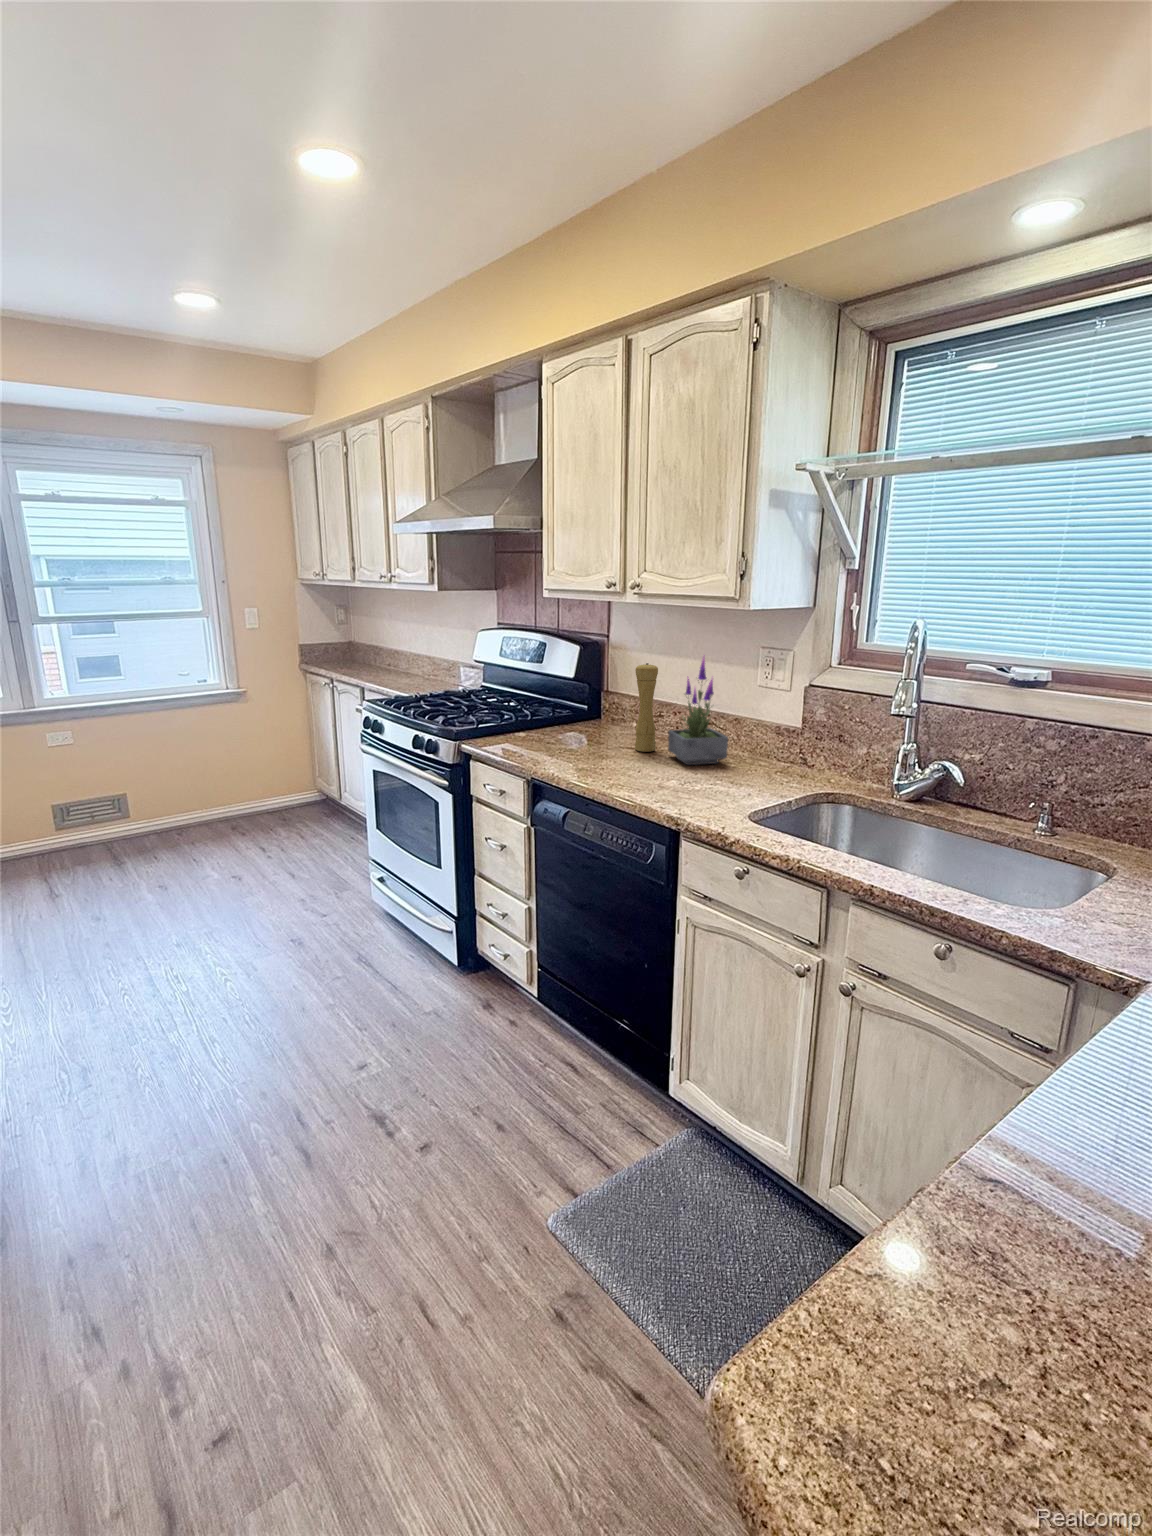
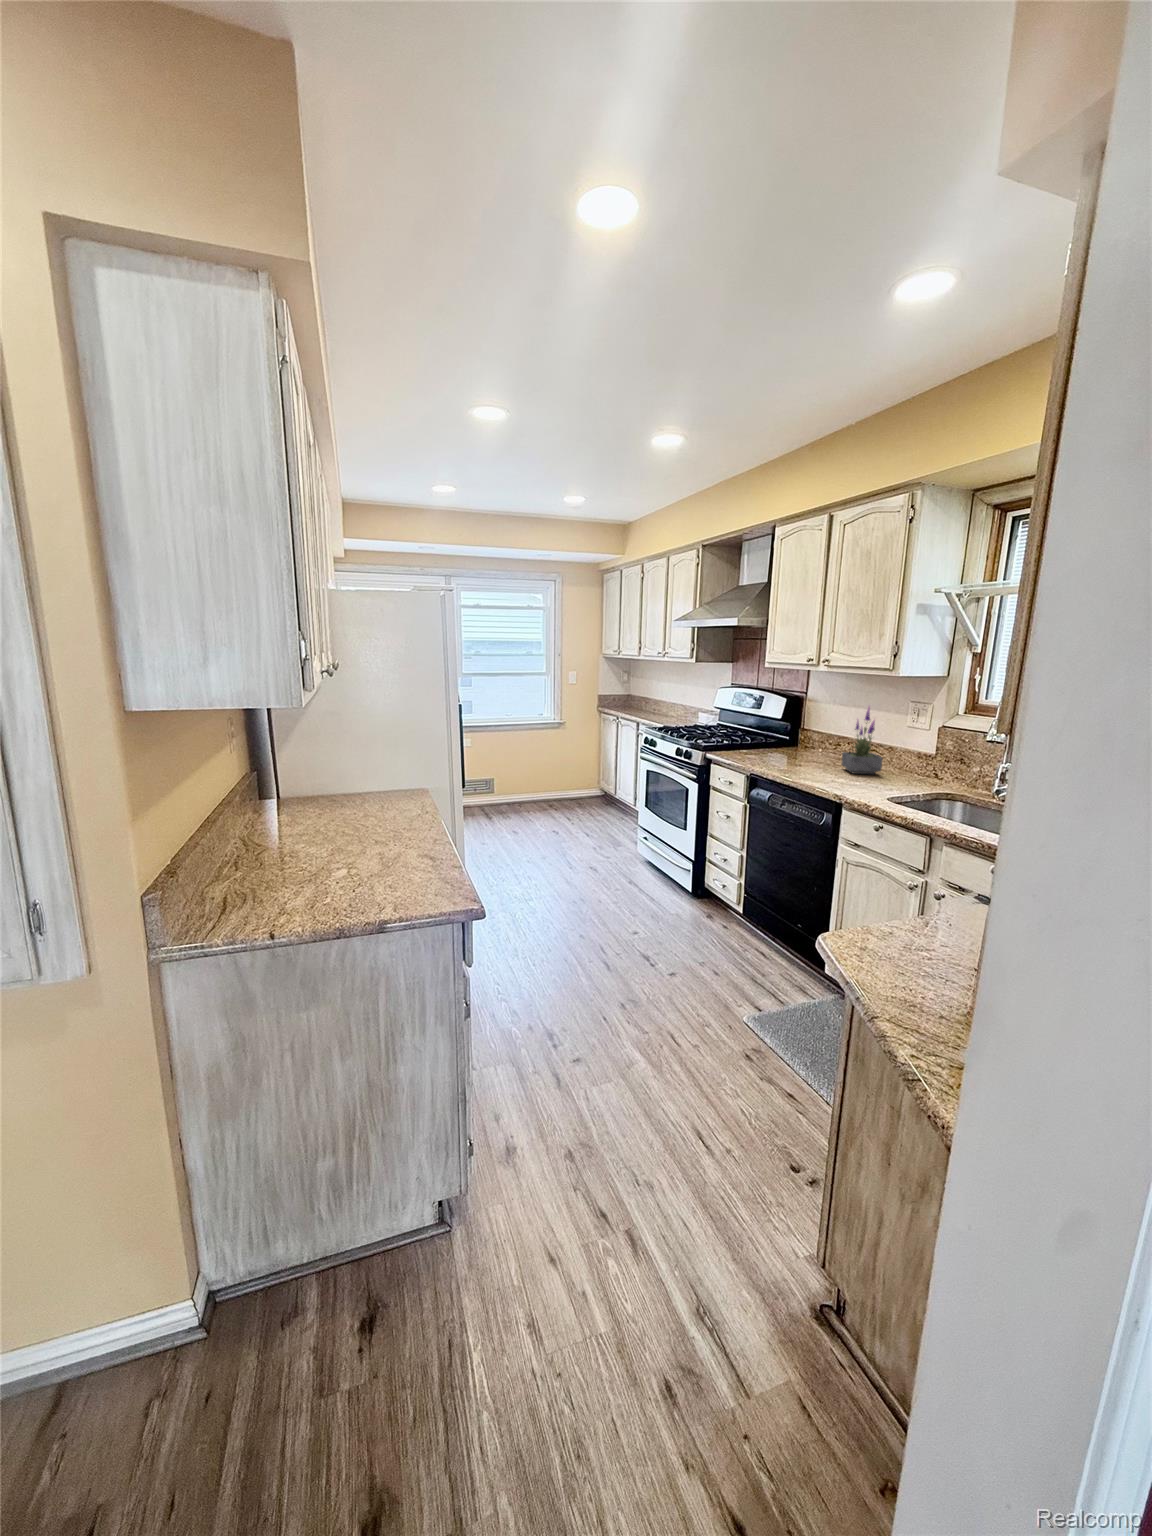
pepper mill: present [635,663,658,752] -> none [819,709,838,765]

